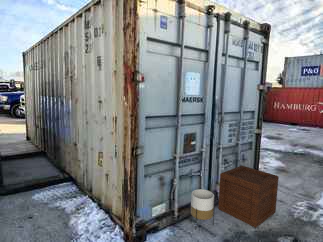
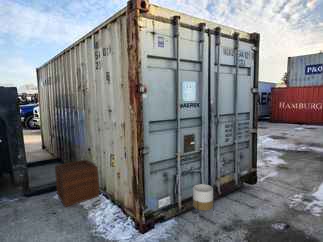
wooden crate: present [218,166,279,228] -> present [55,160,99,207]

